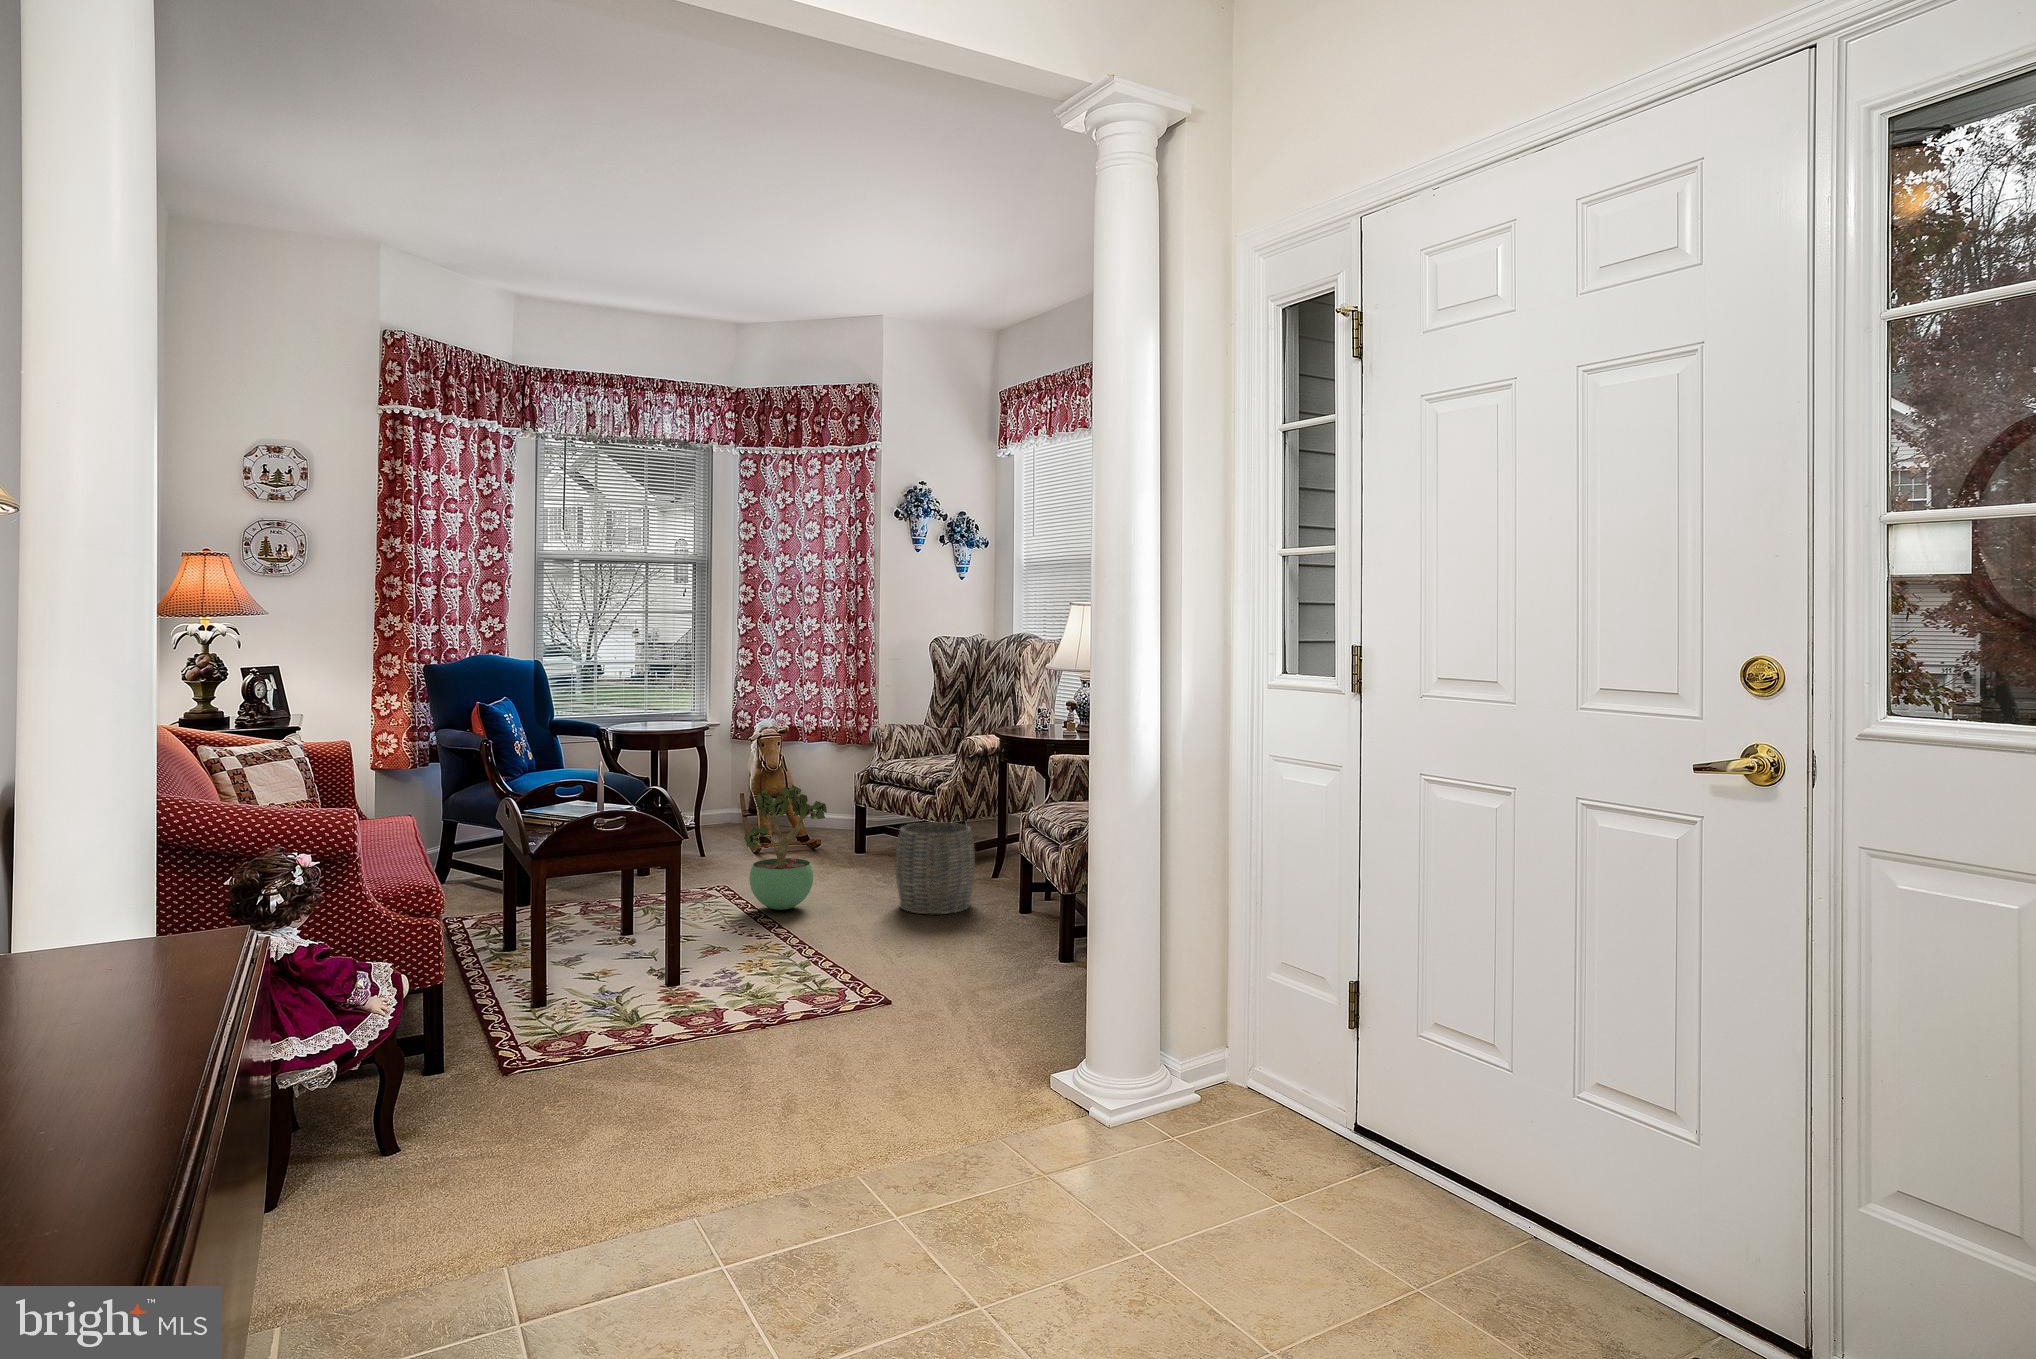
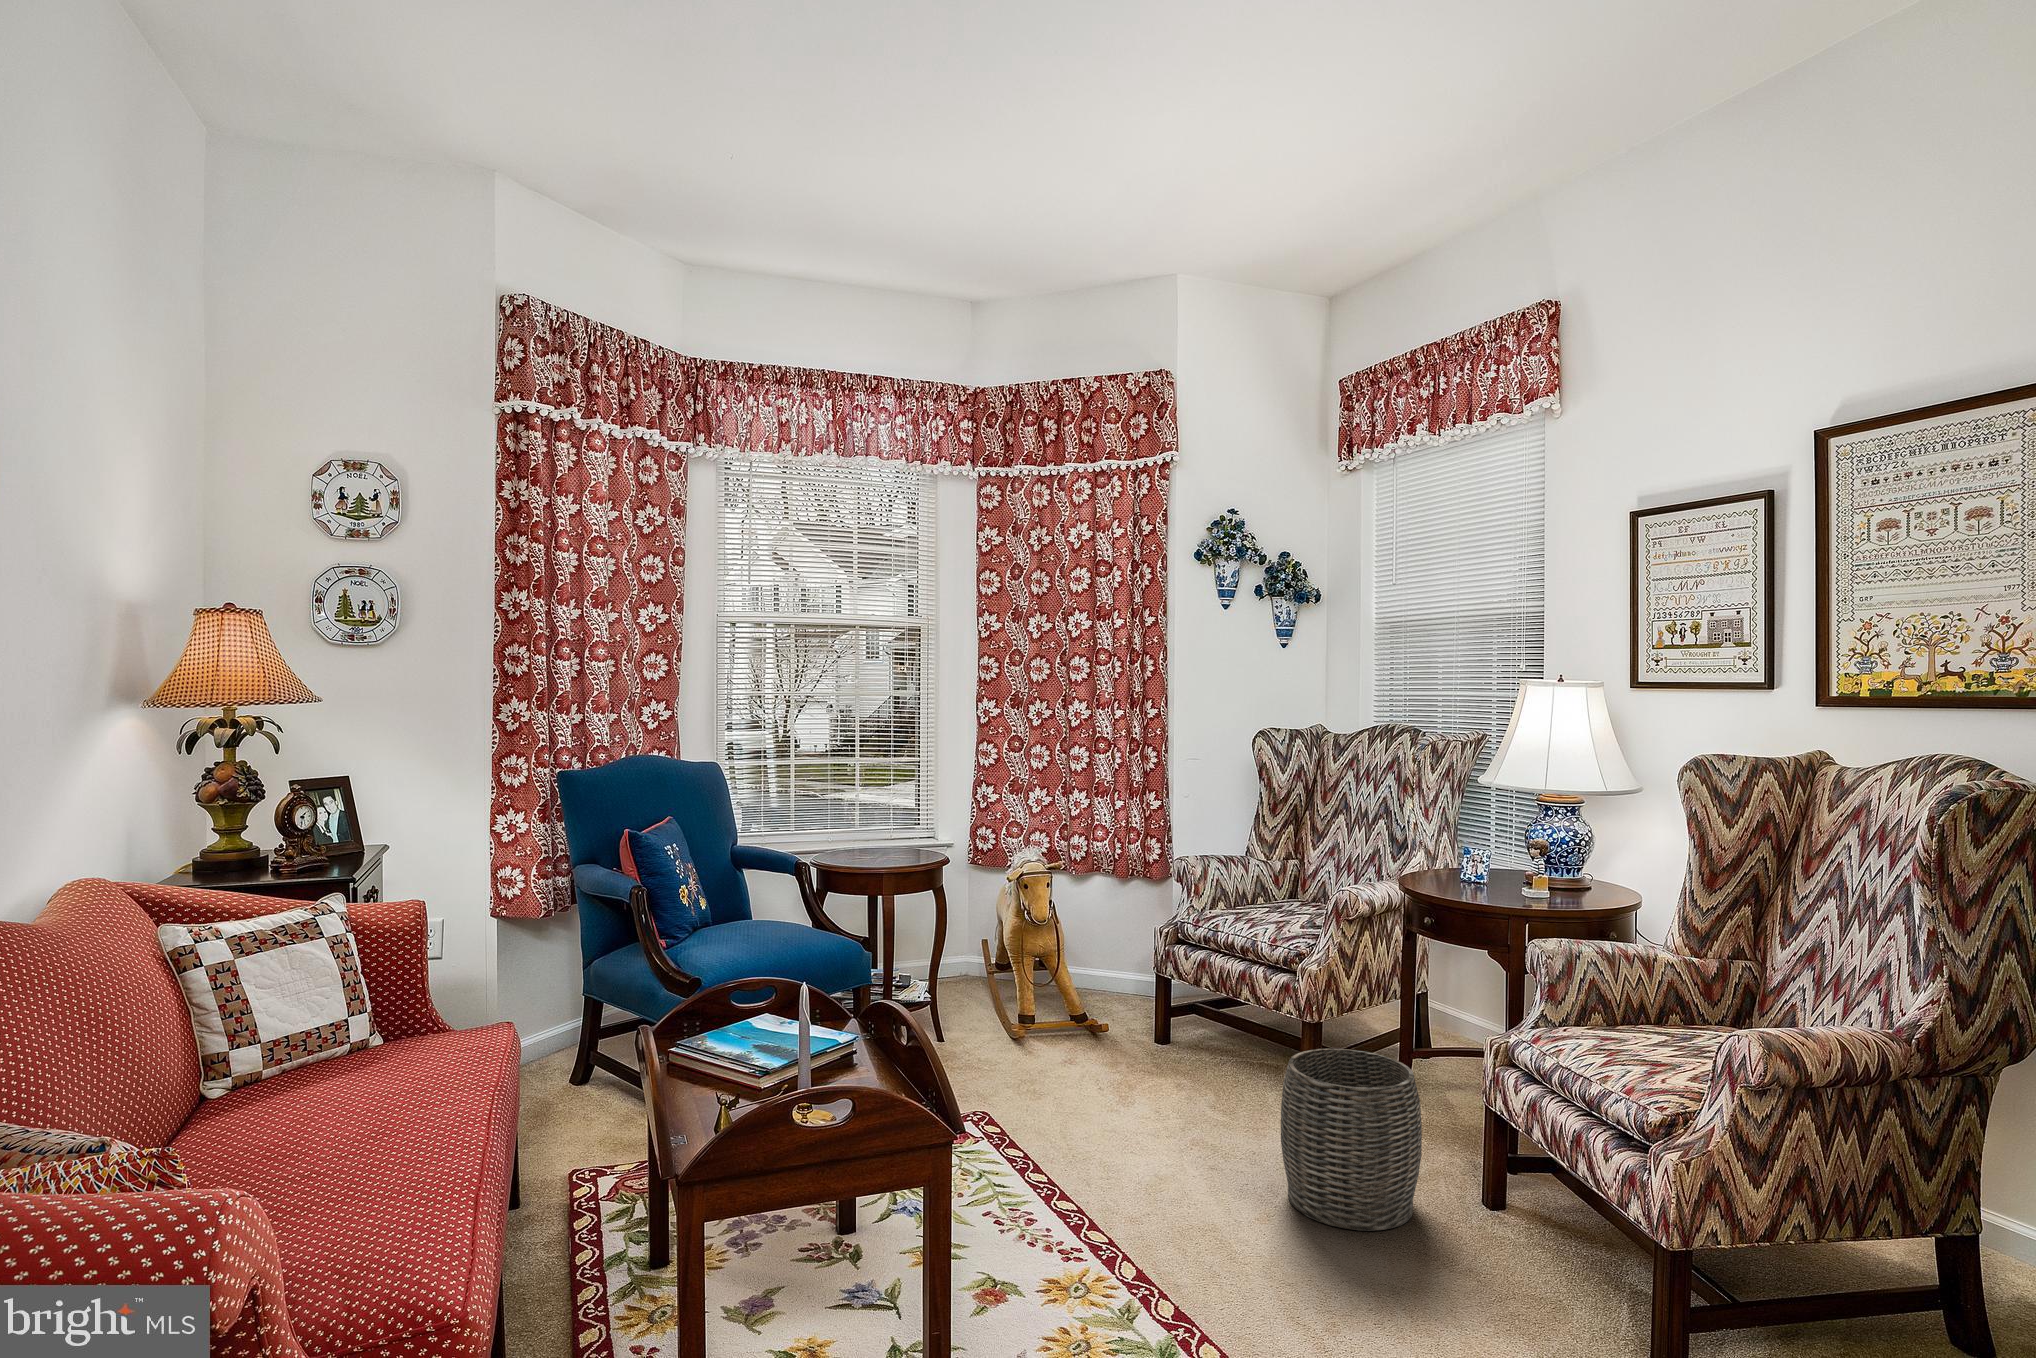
potted plant: present [744,785,827,910] -> none [1034,990,1167,1202]

